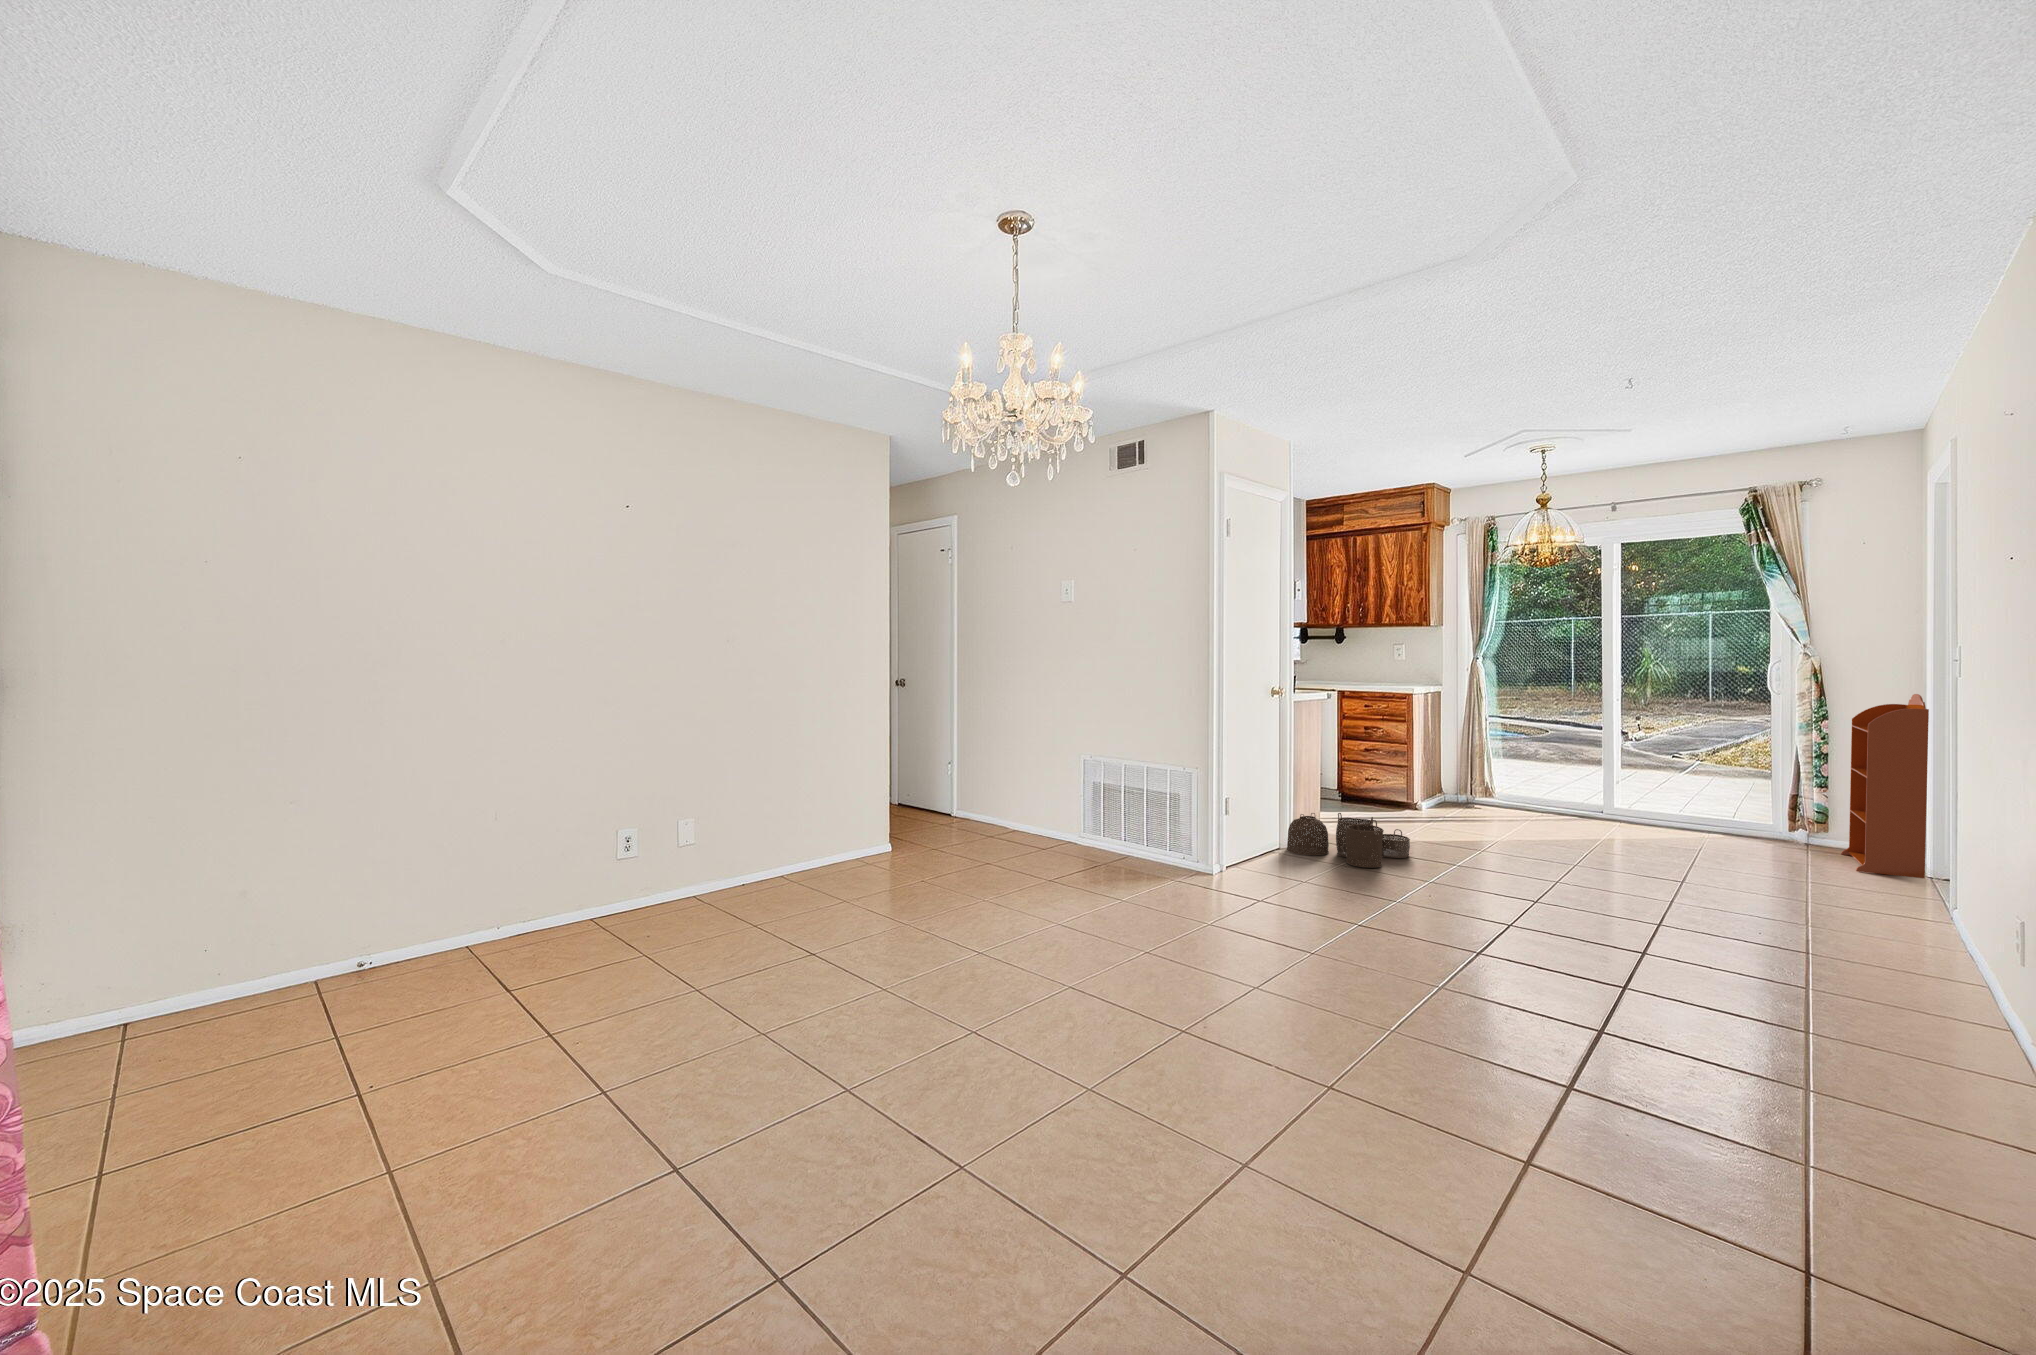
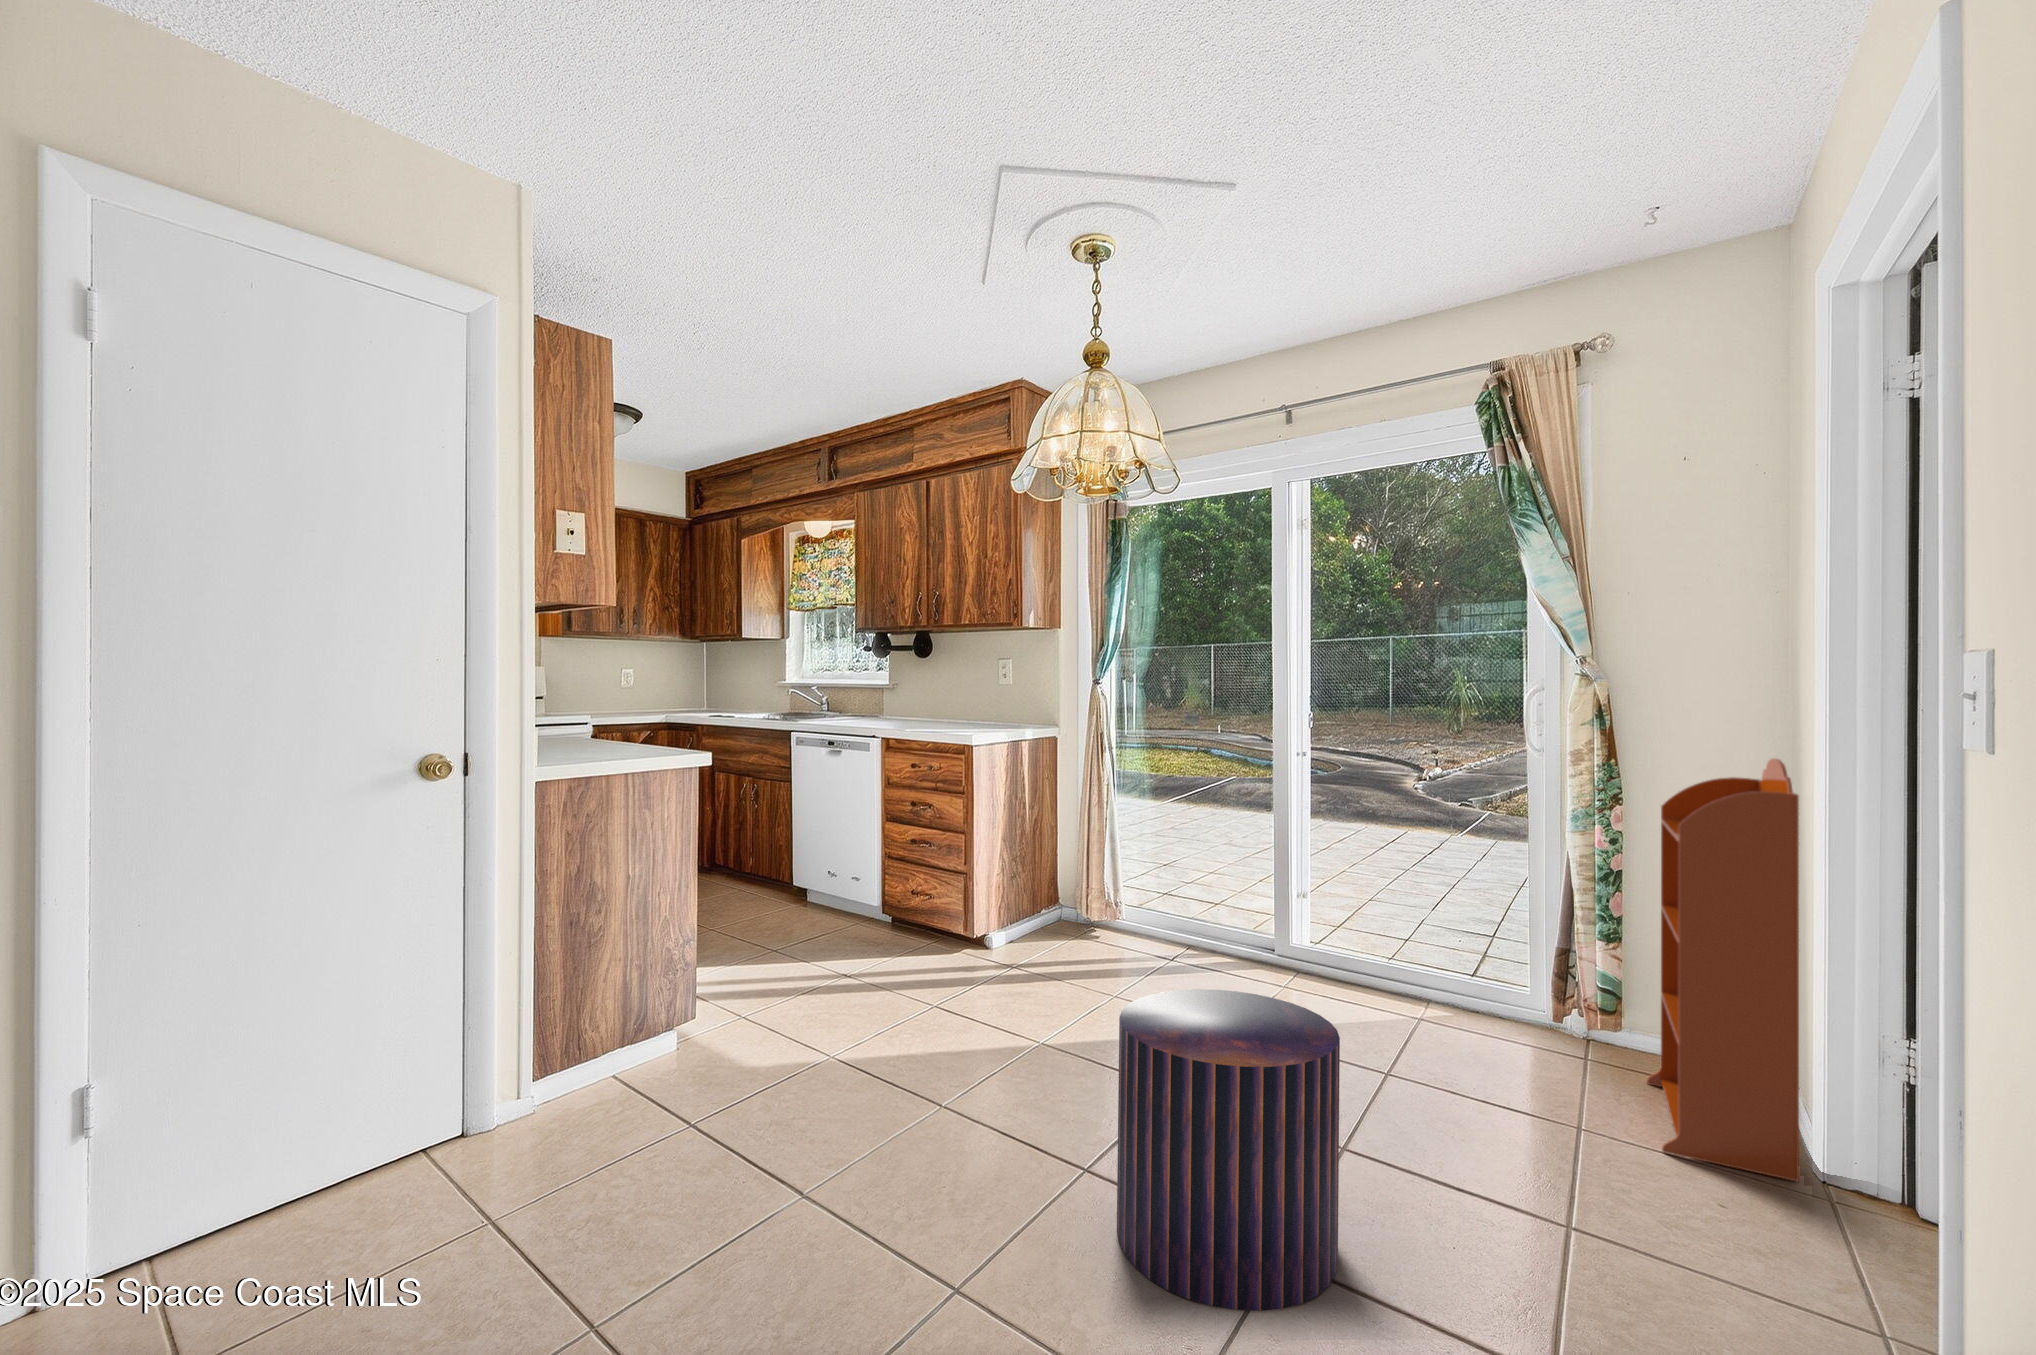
pouf: none [1623,794,1731,897] -> present [1117,989,1340,1311]
woven basket: present [1287,813,1410,867] -> none [471,1011,737,1179]

